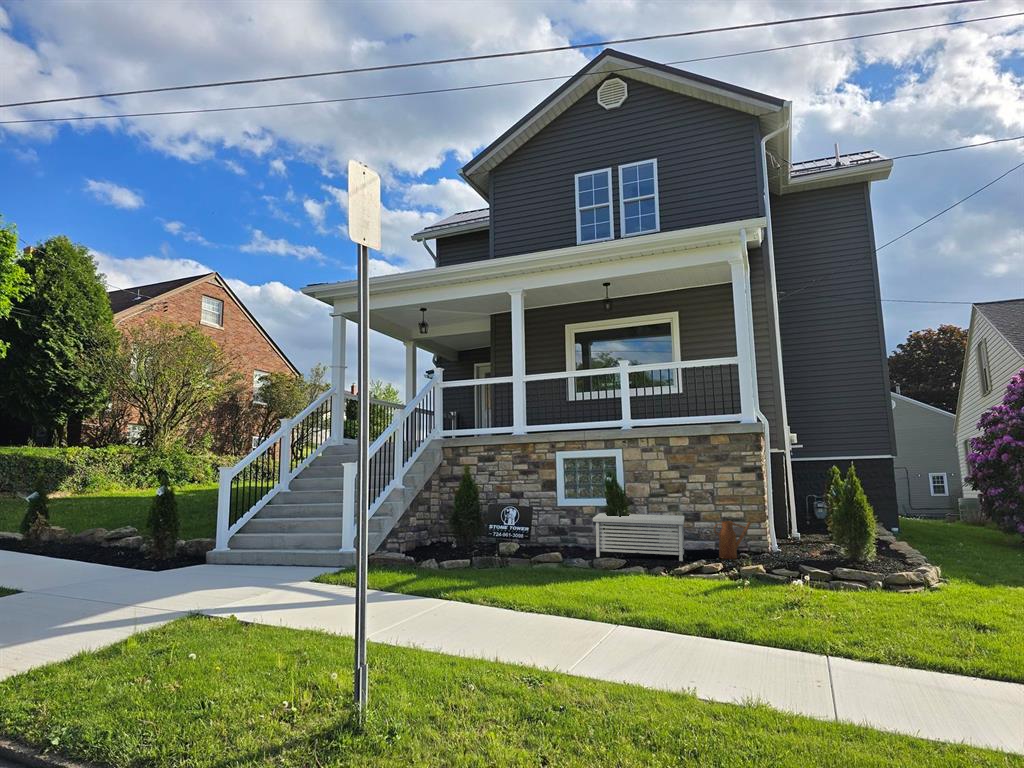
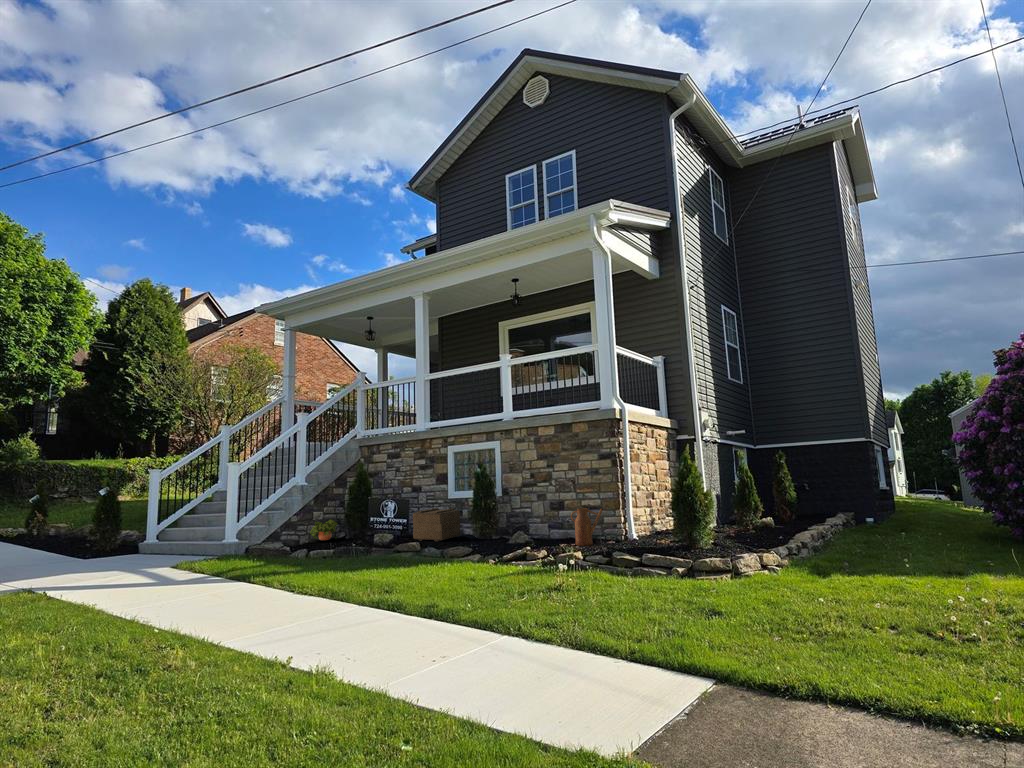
storage bench: present [593,513,684,561] -> none [455,504,550,548]
wooden crate: none [529,516,574,551] -> present [413,508,460,541]
potted plant: none [408,524,438,548] -> present [310,519,338,540]

